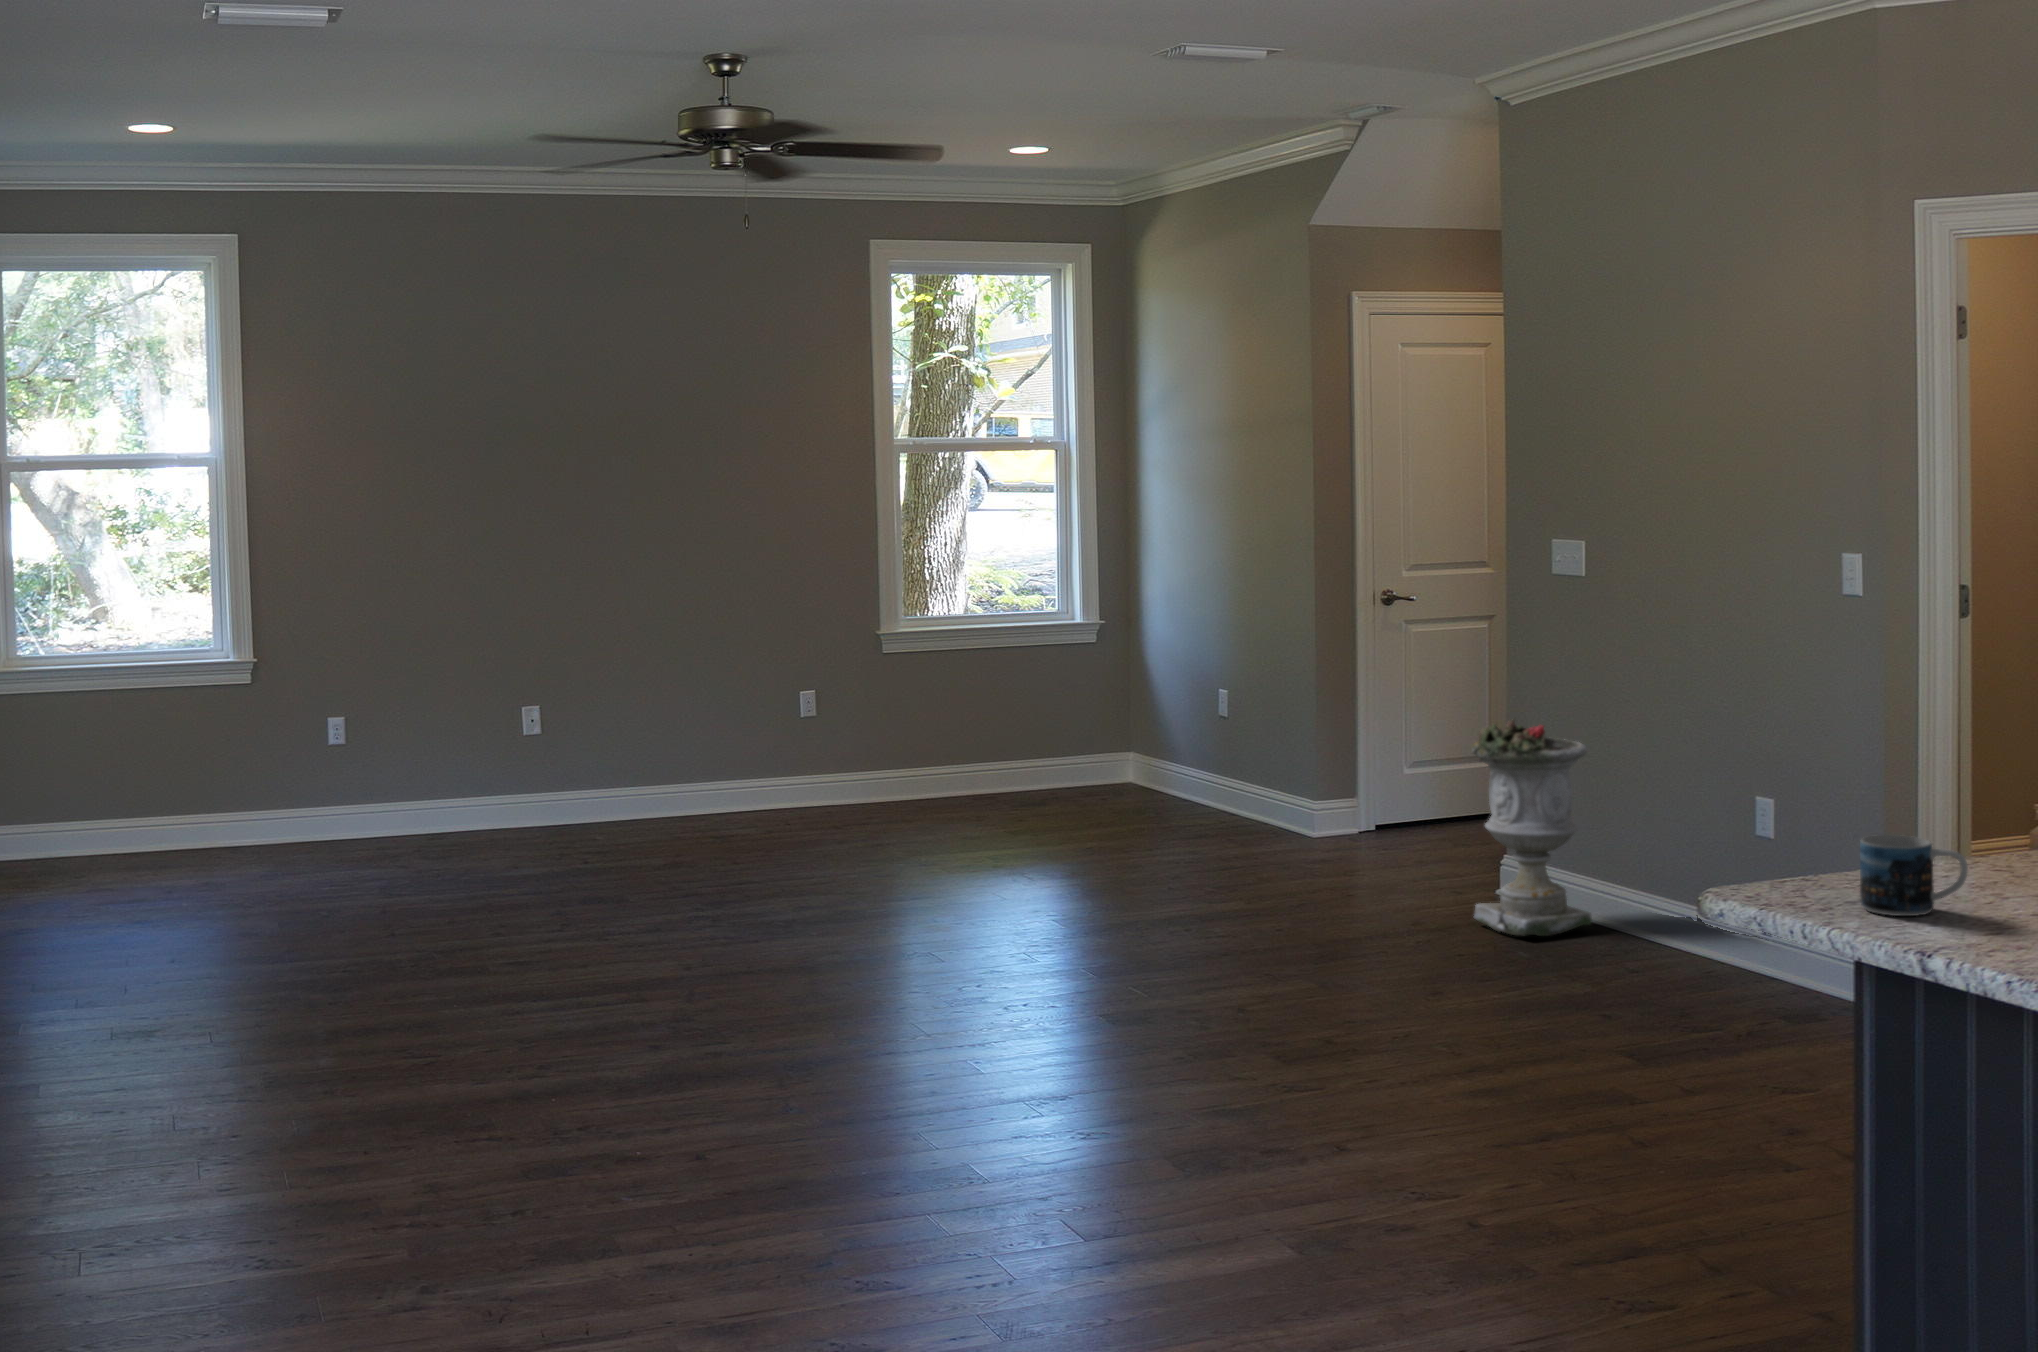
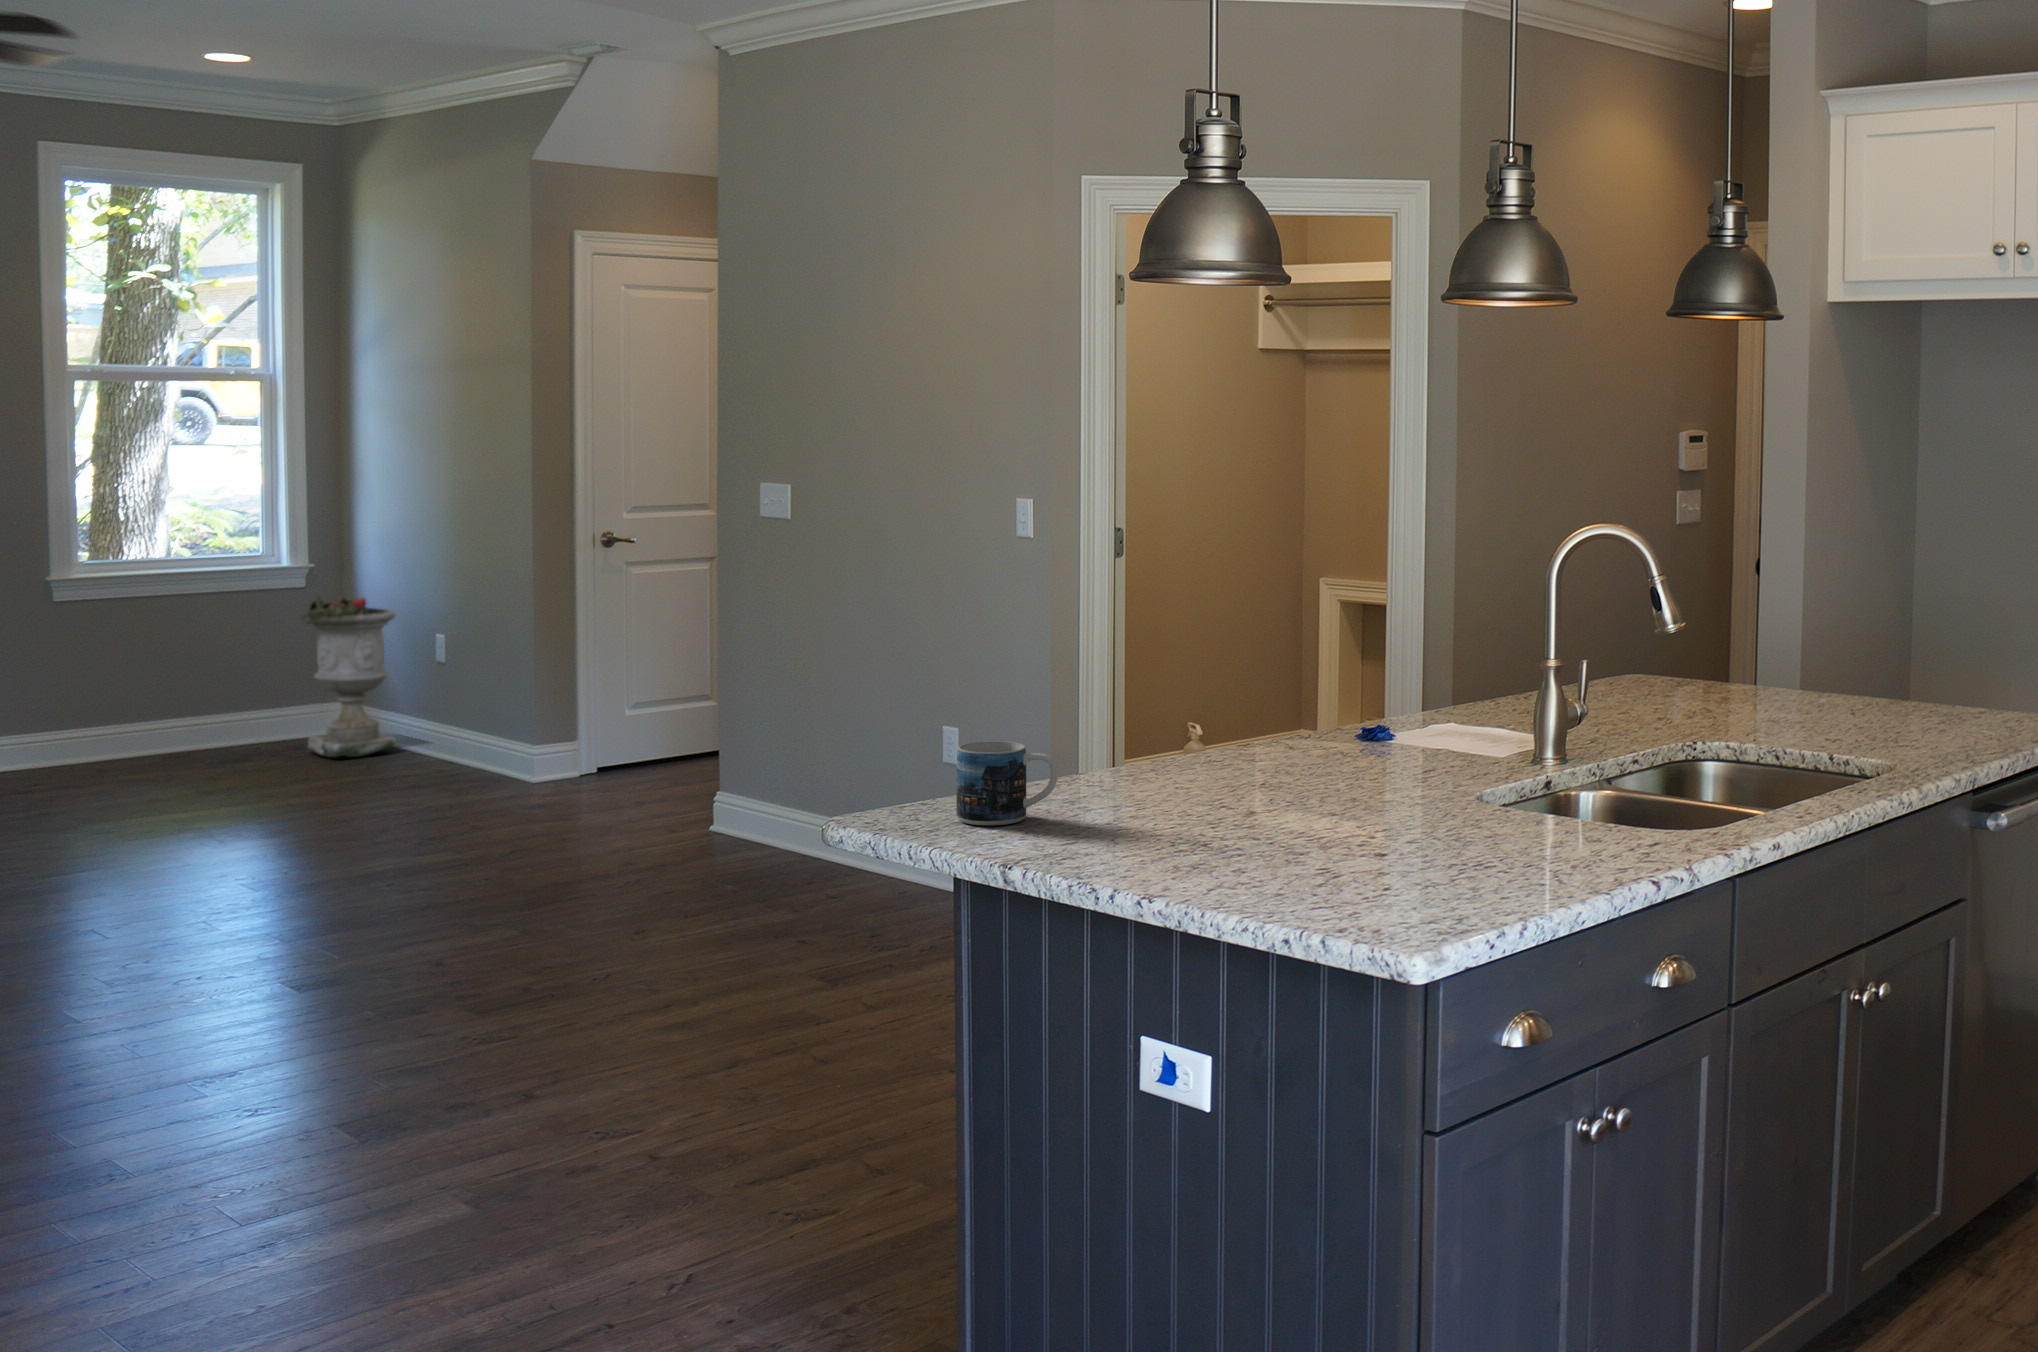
planter: present [1472,719,1592,936] -> present [302,593,396,757]

